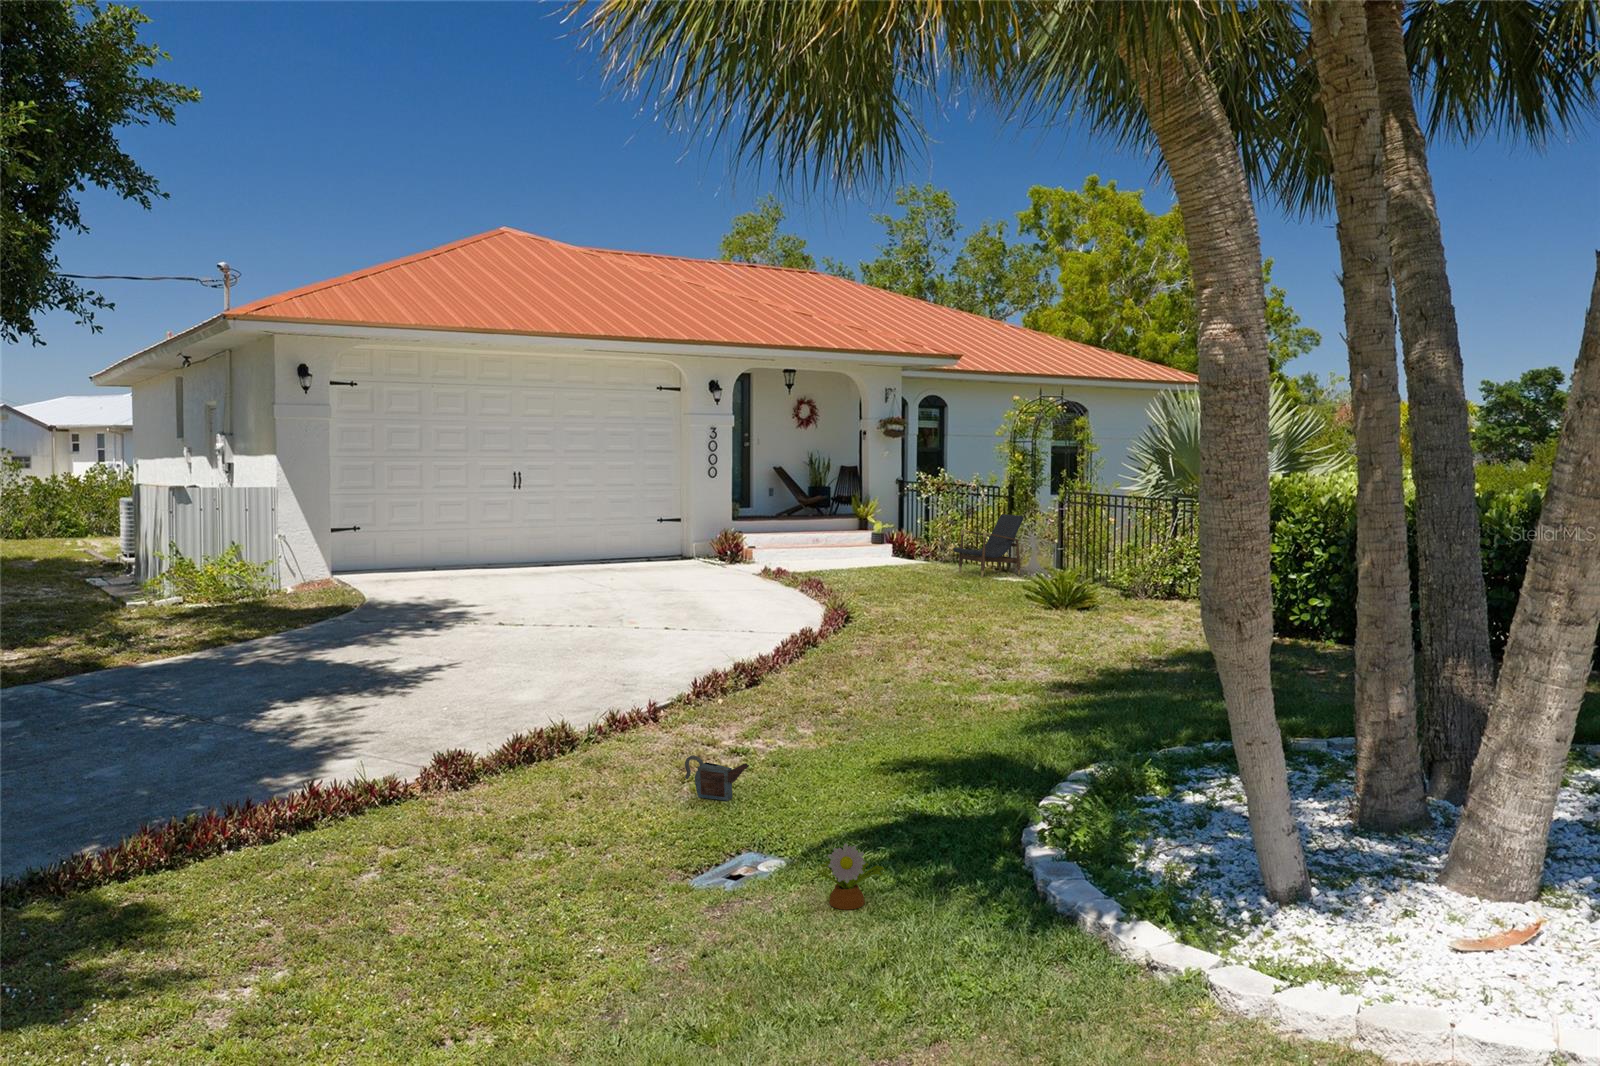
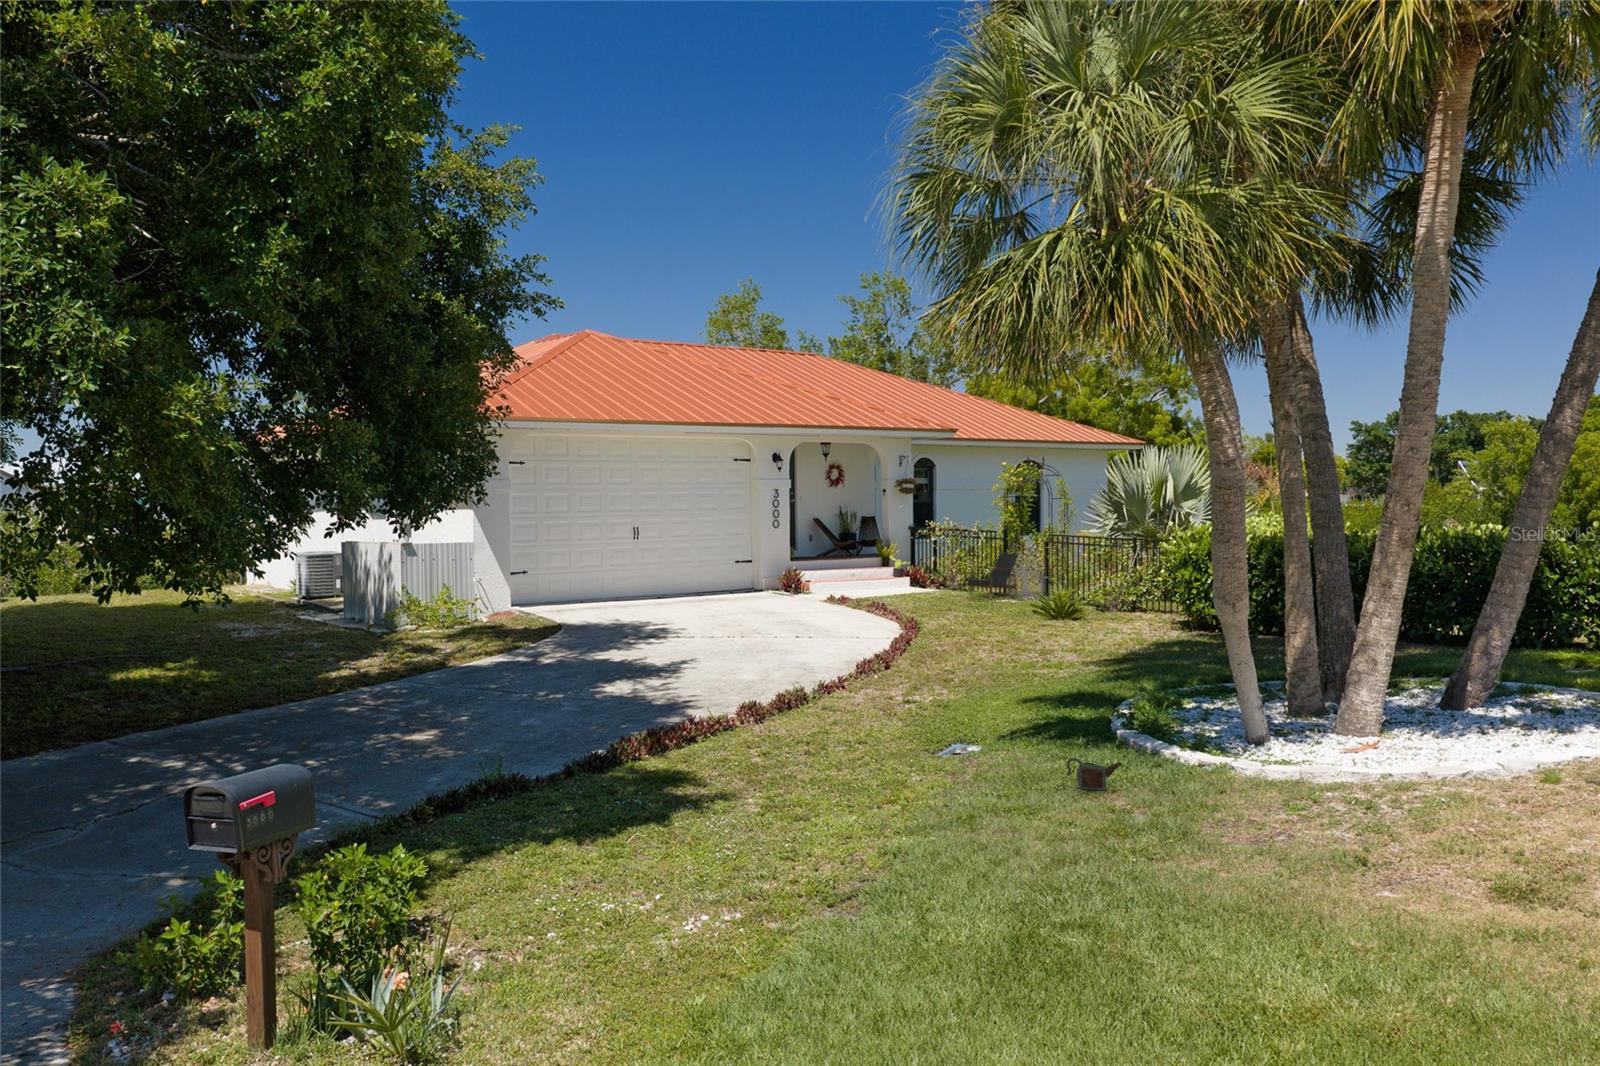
watering can: present [685,756,749,801] -> present [1067,758,1122,791]
decorative plant: present [813,843,886,910] -> none [1029,727,1064,761]

